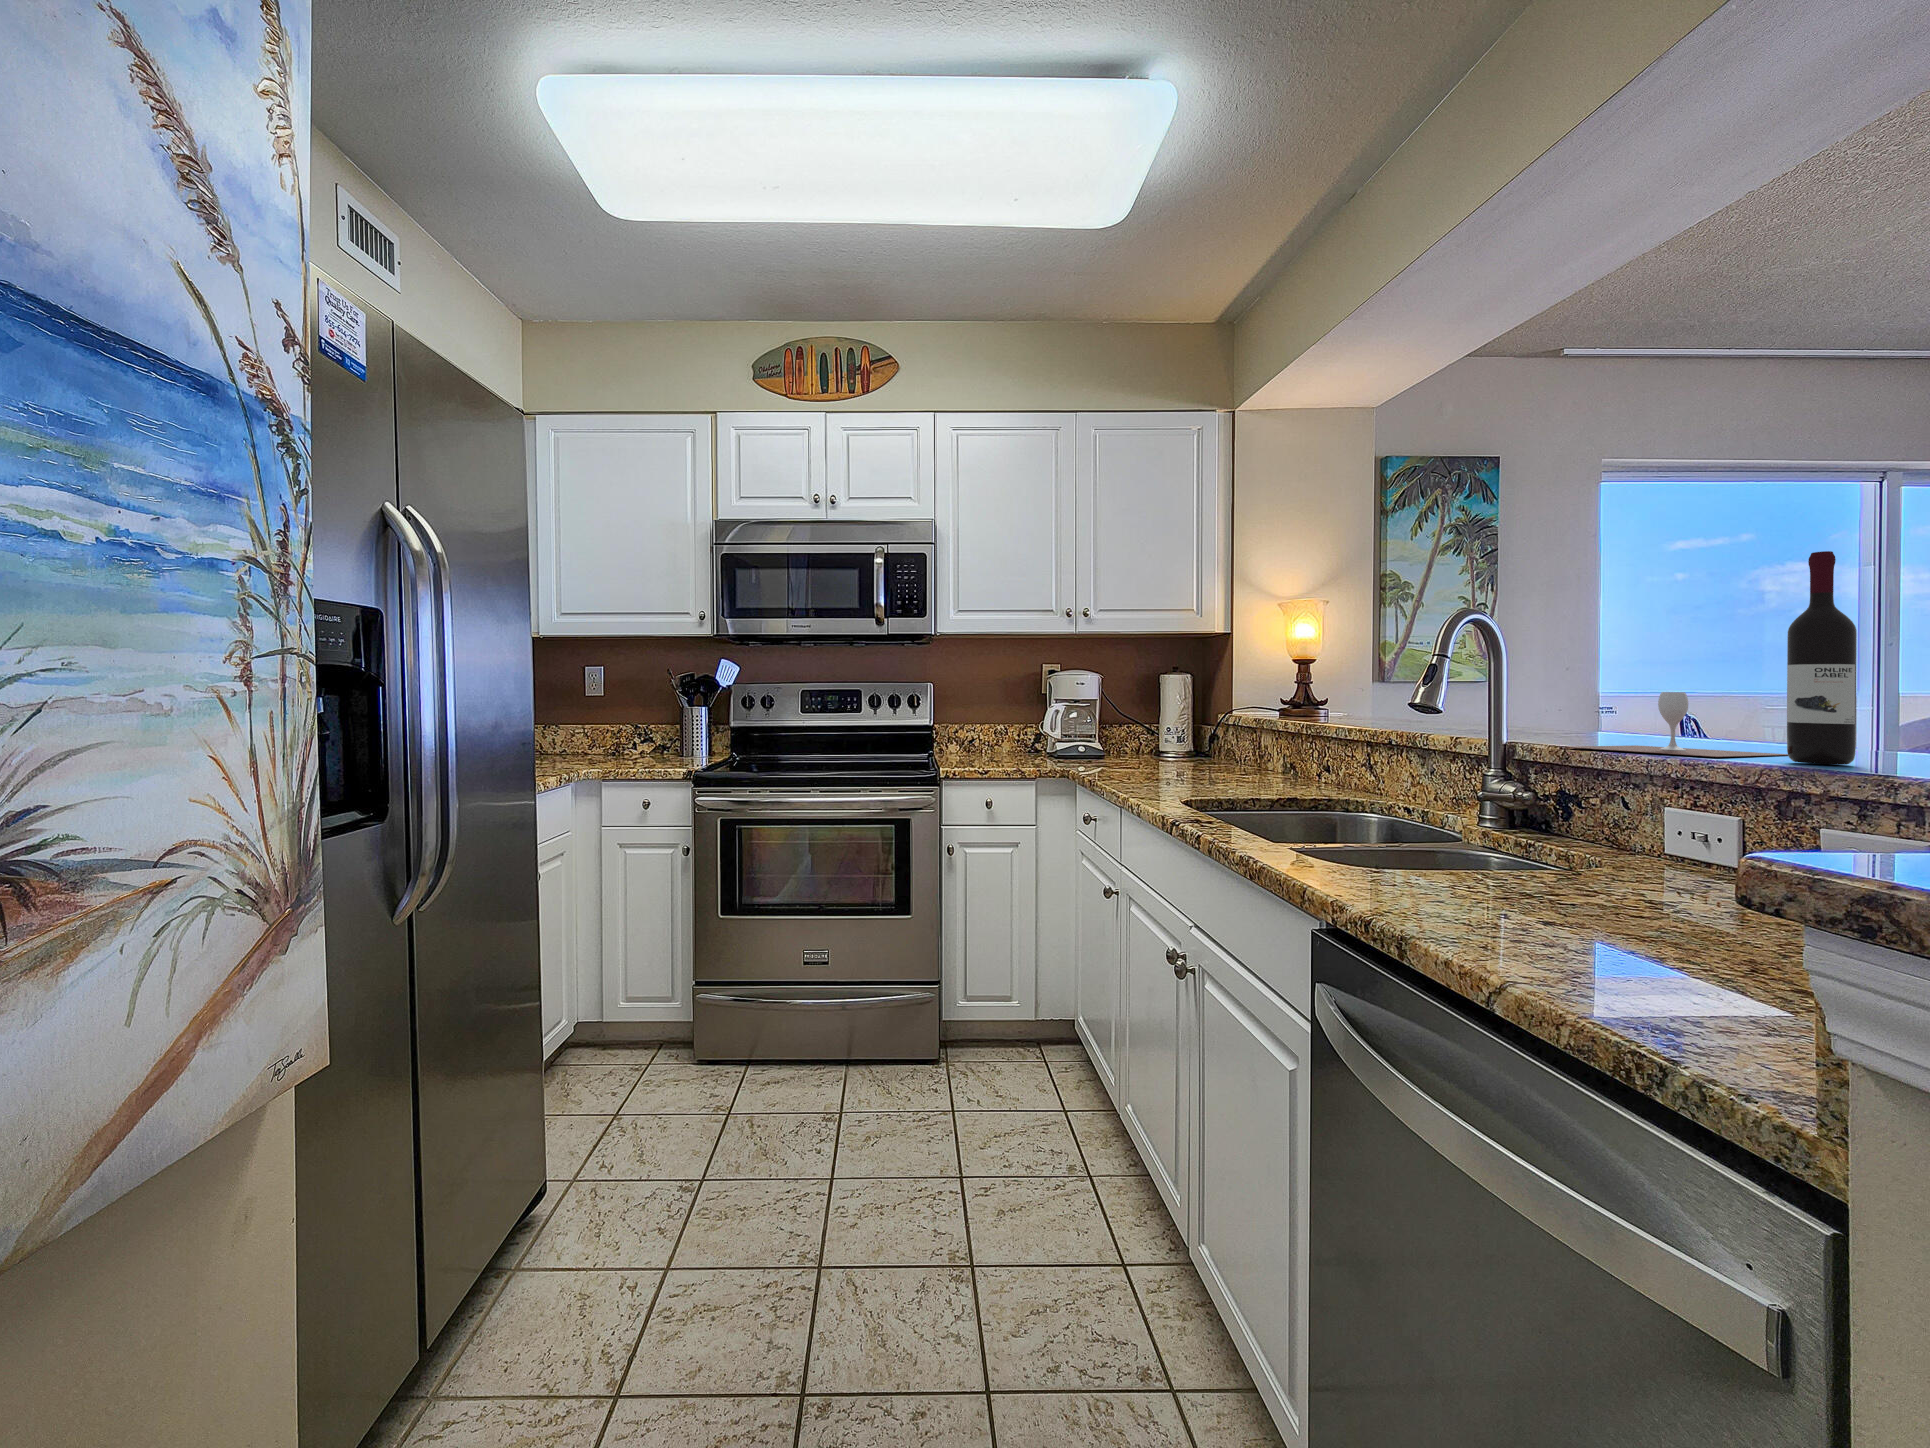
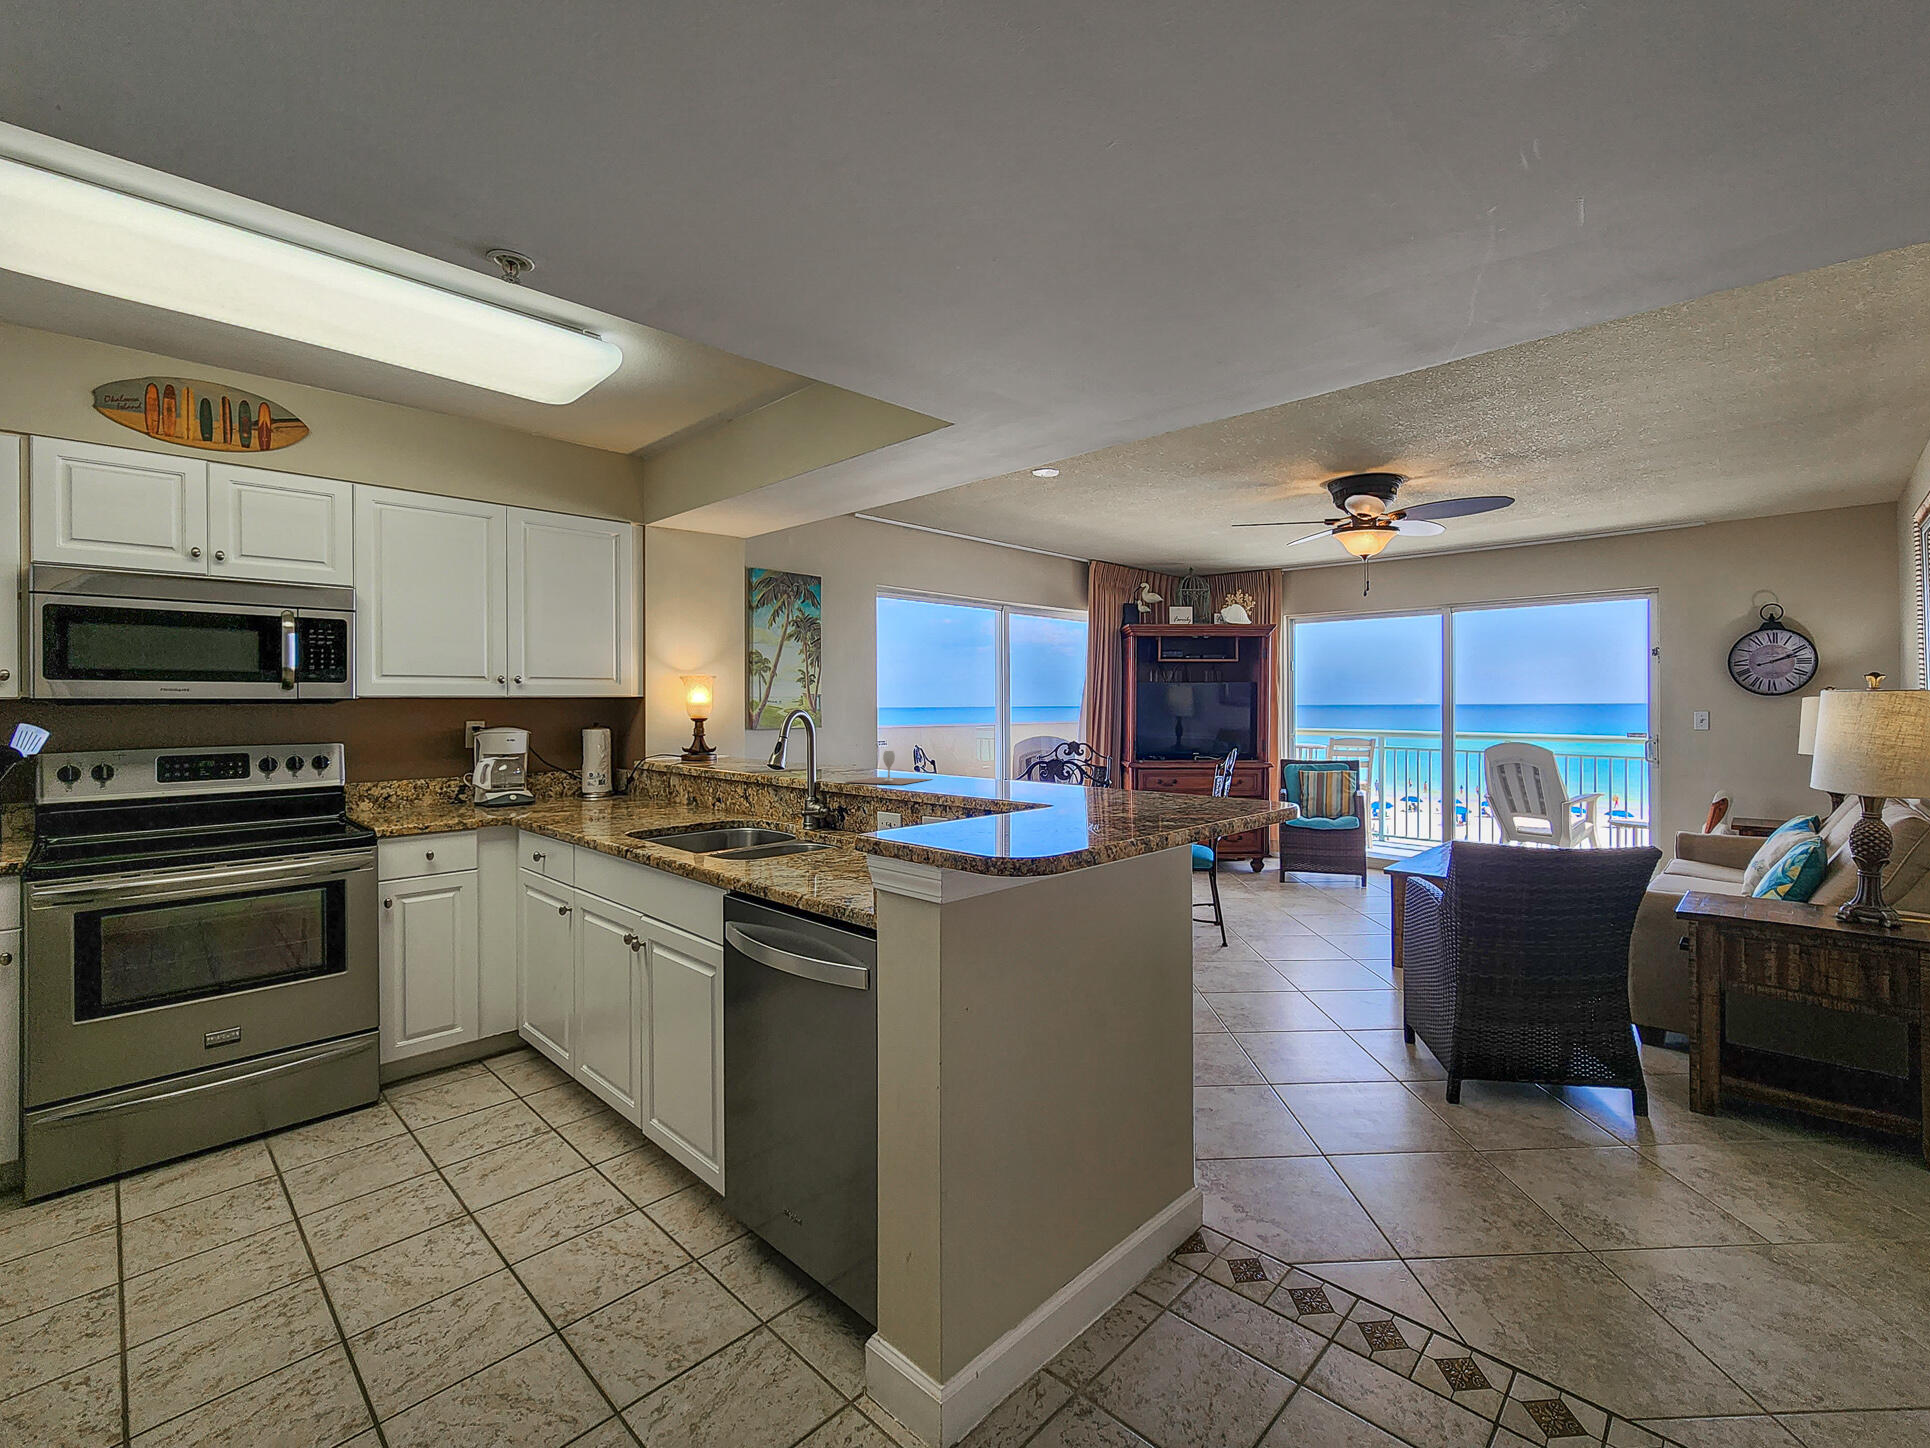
wine bottle: present [1787,551,1857,765] -> none [925,691,946,786]

